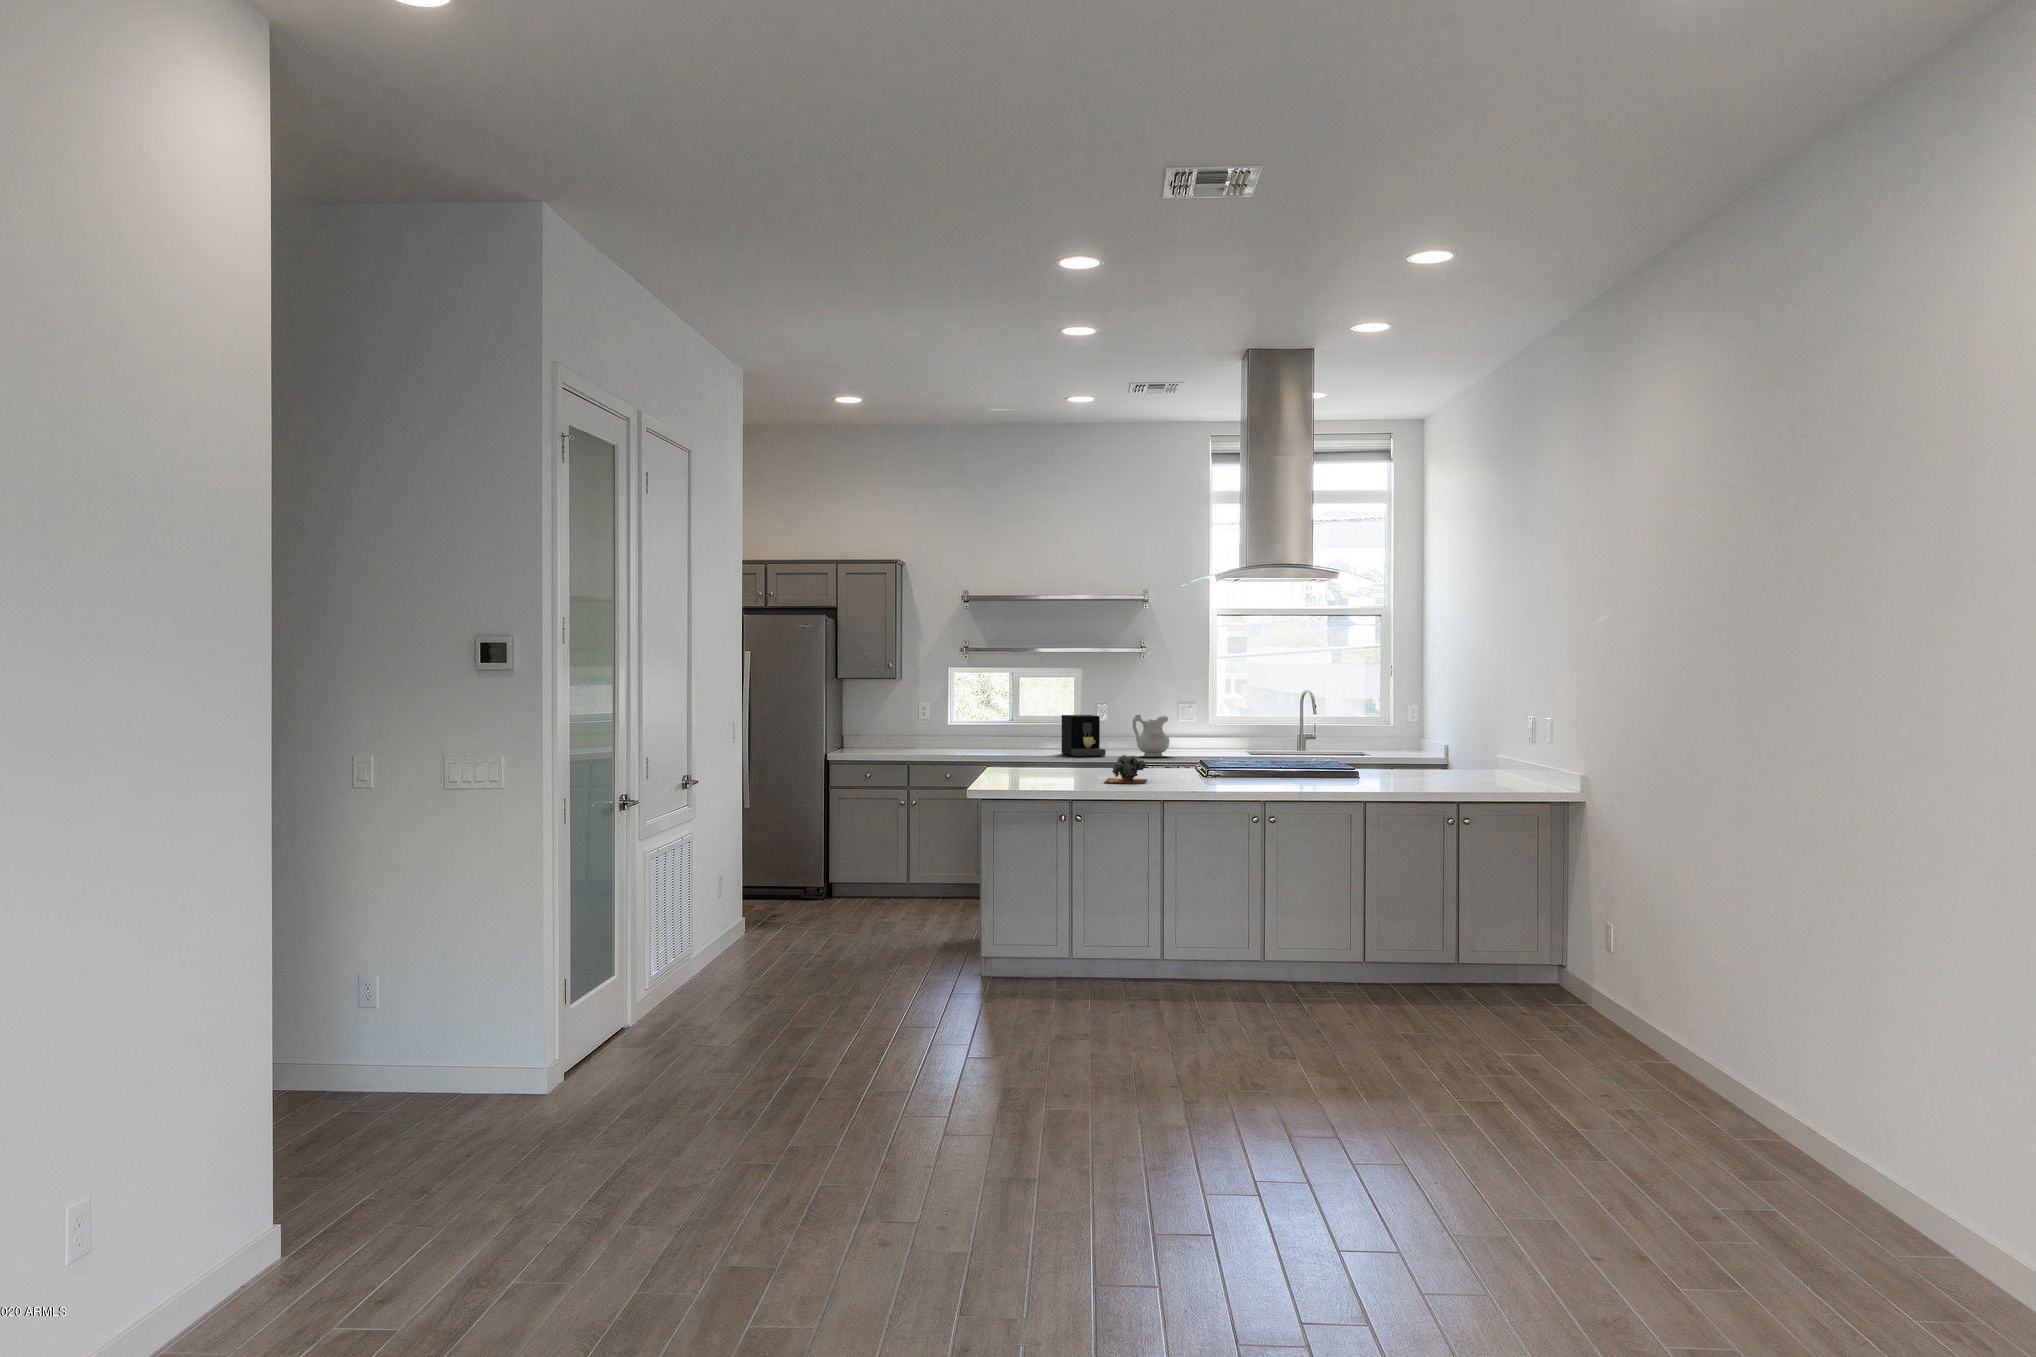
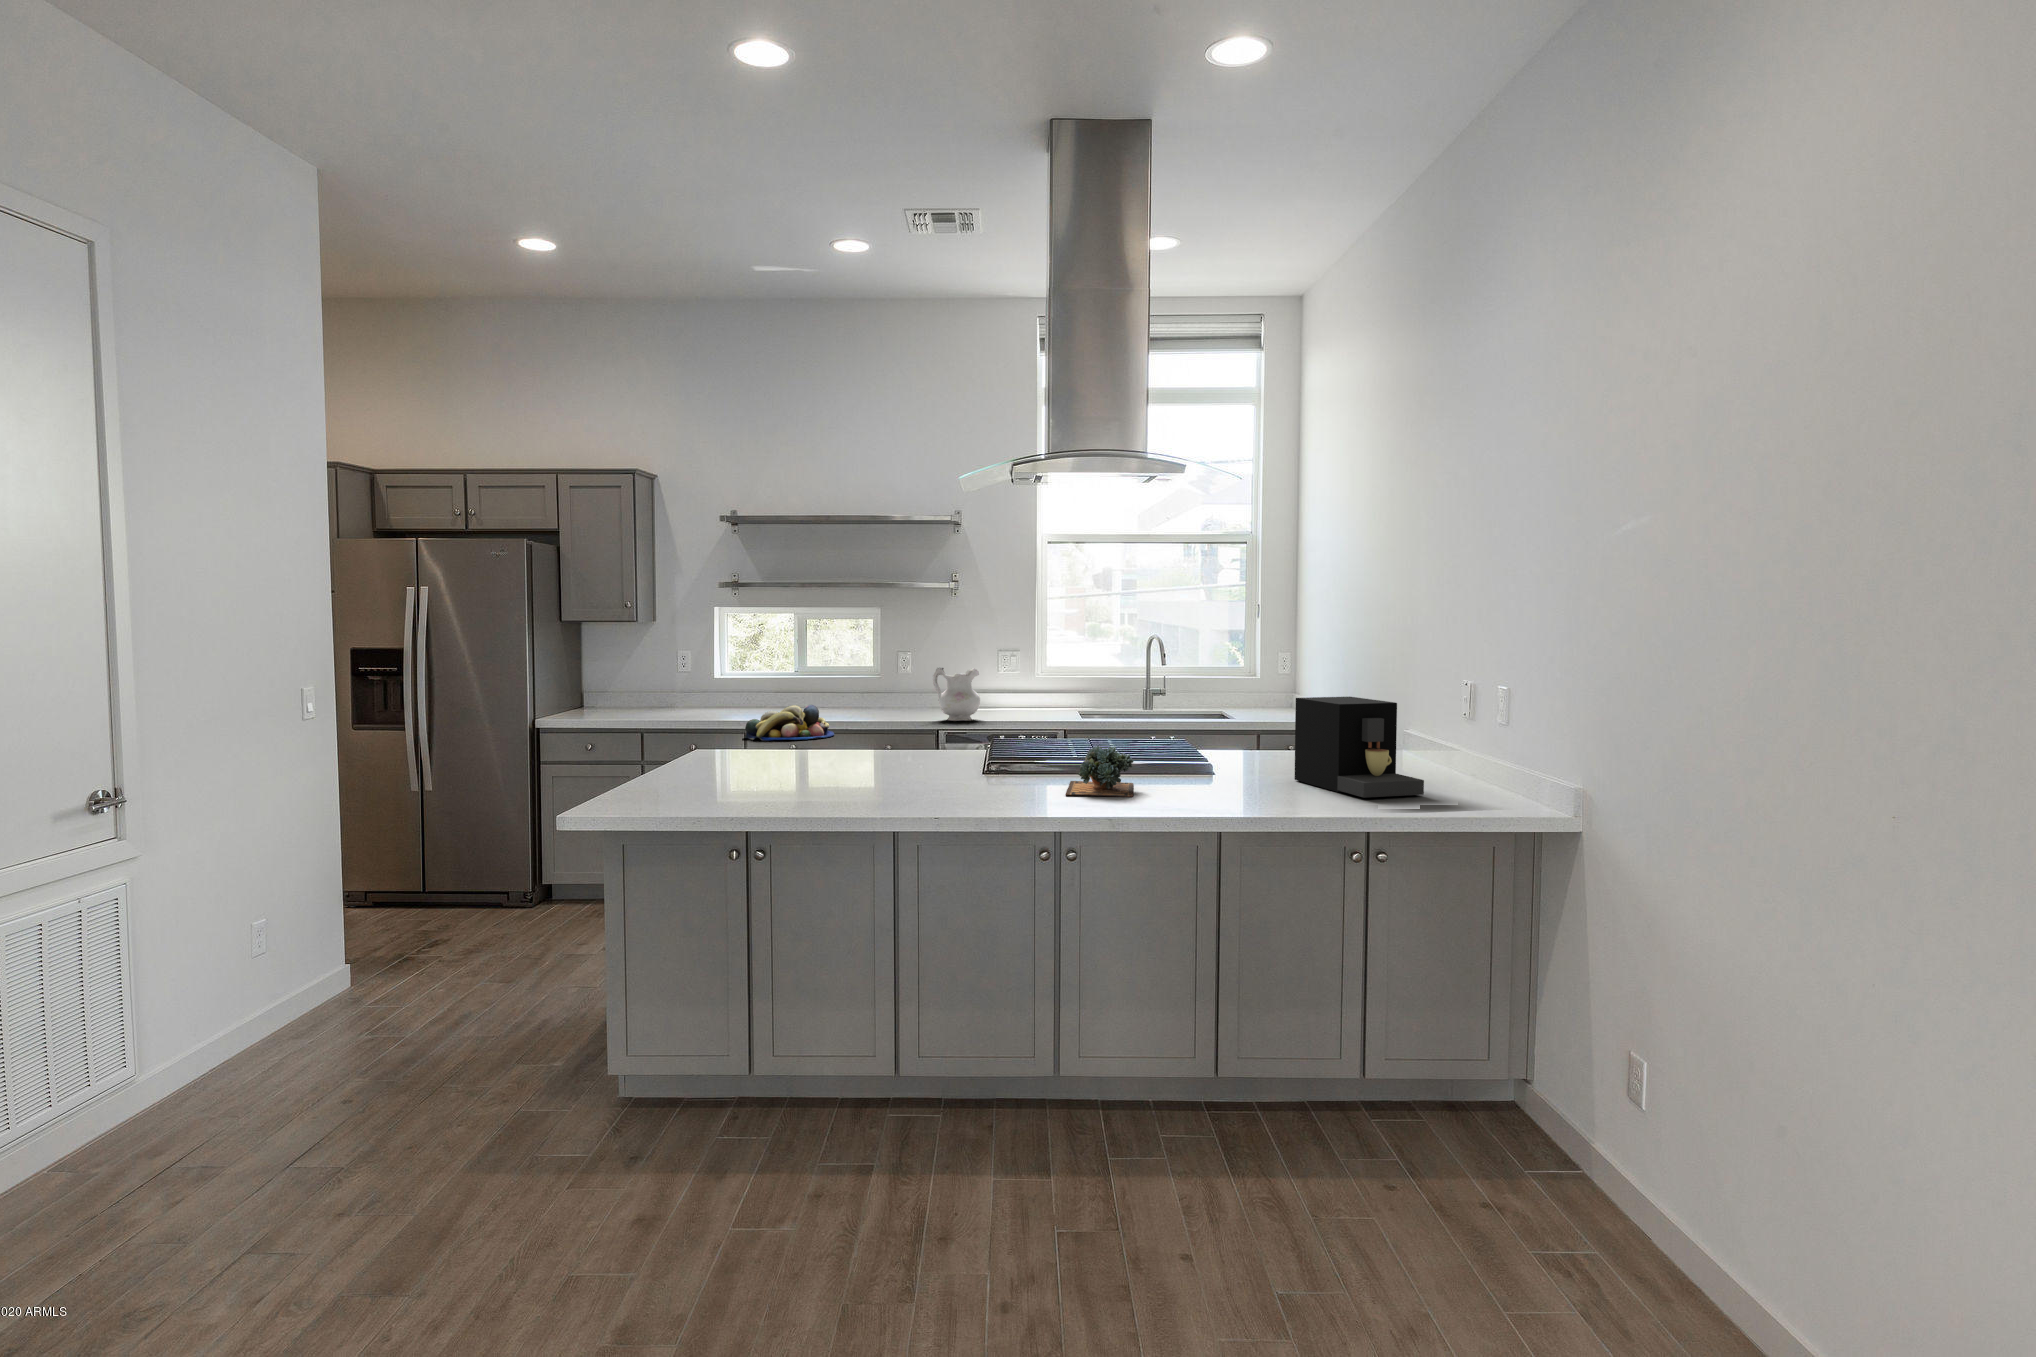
coffee maker: present [1062,715,1106,756] -> present [1295,697,1424,798]
fruit bowl: none [1006,741,1071,766] -> present [745,705,834,741]
succulent plant: present [1104,755,1147,784] -> present [1066,746,1134,797]

